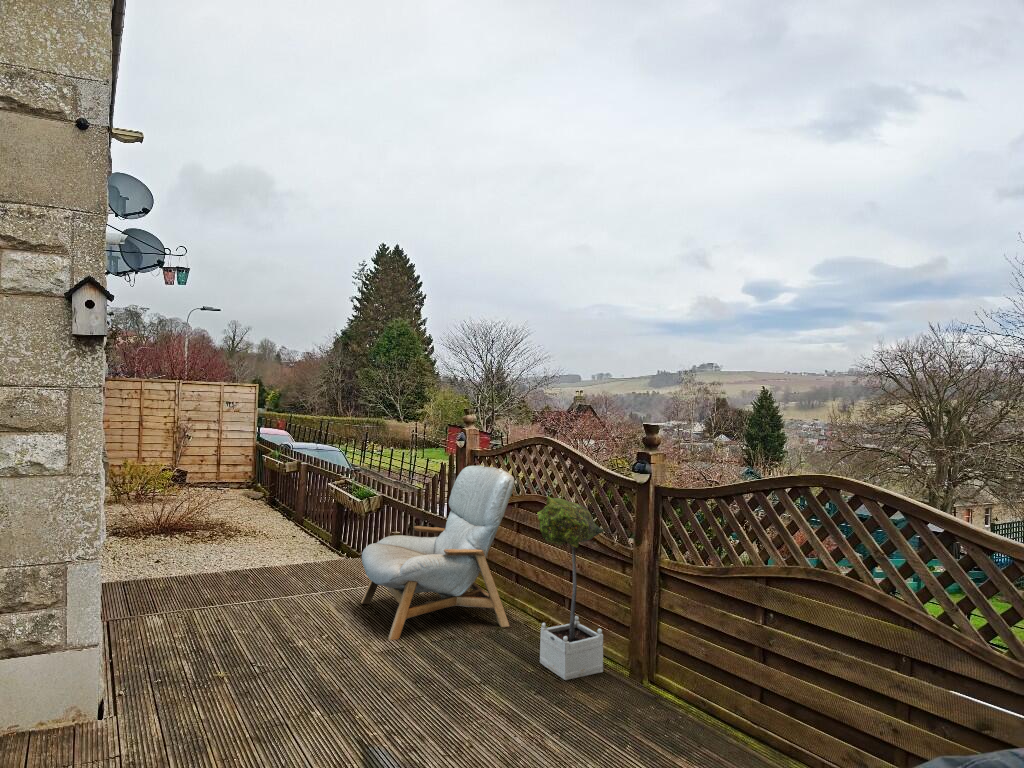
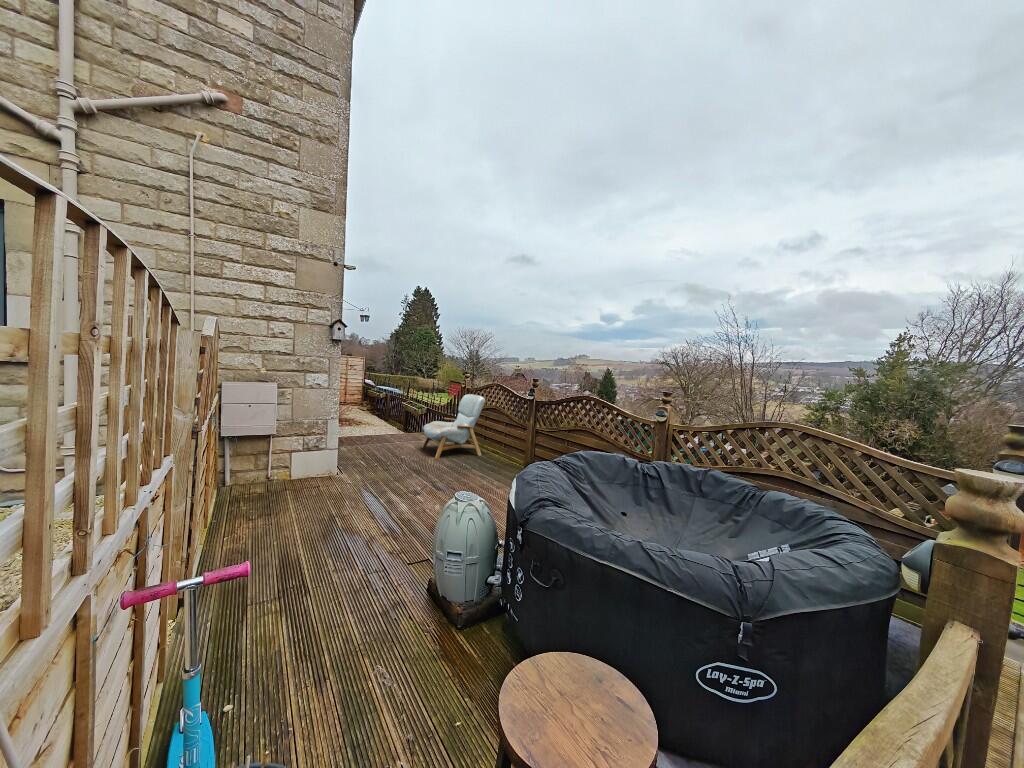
potted tree: present [537,496,604,680] -> none [493,404,518,470]

